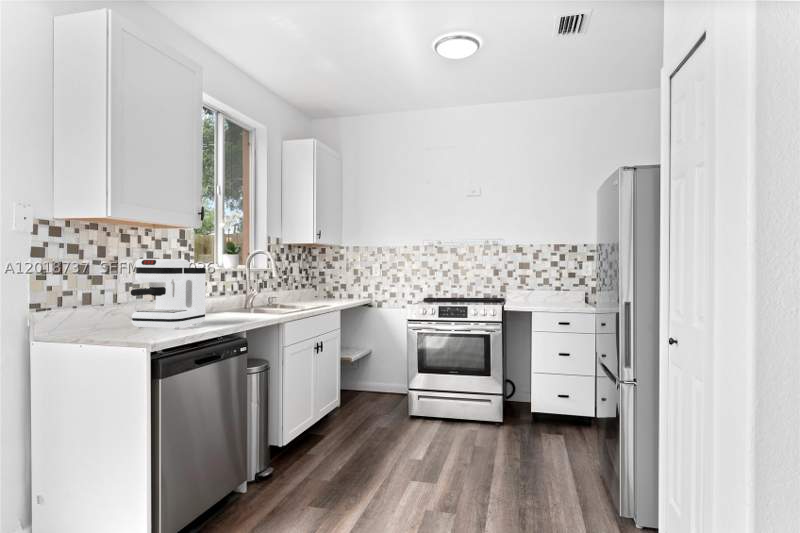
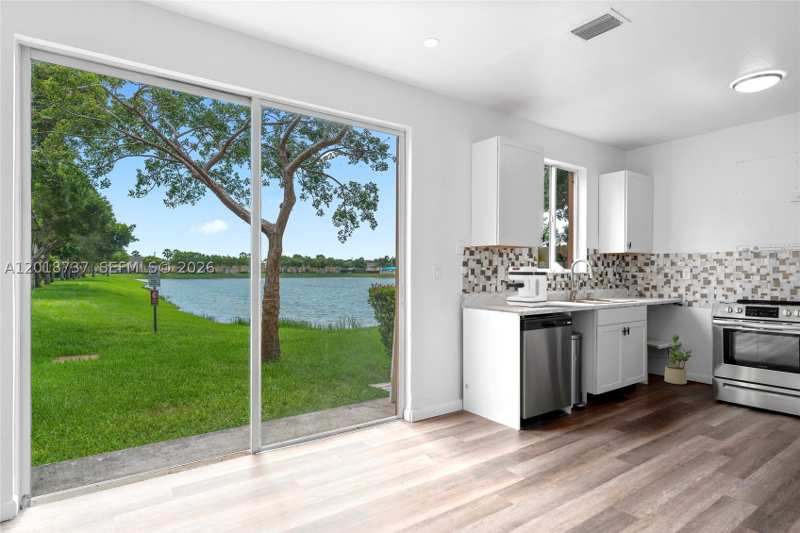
potted plant: none [355,341,384,399] -> present [664,334,692,384]

